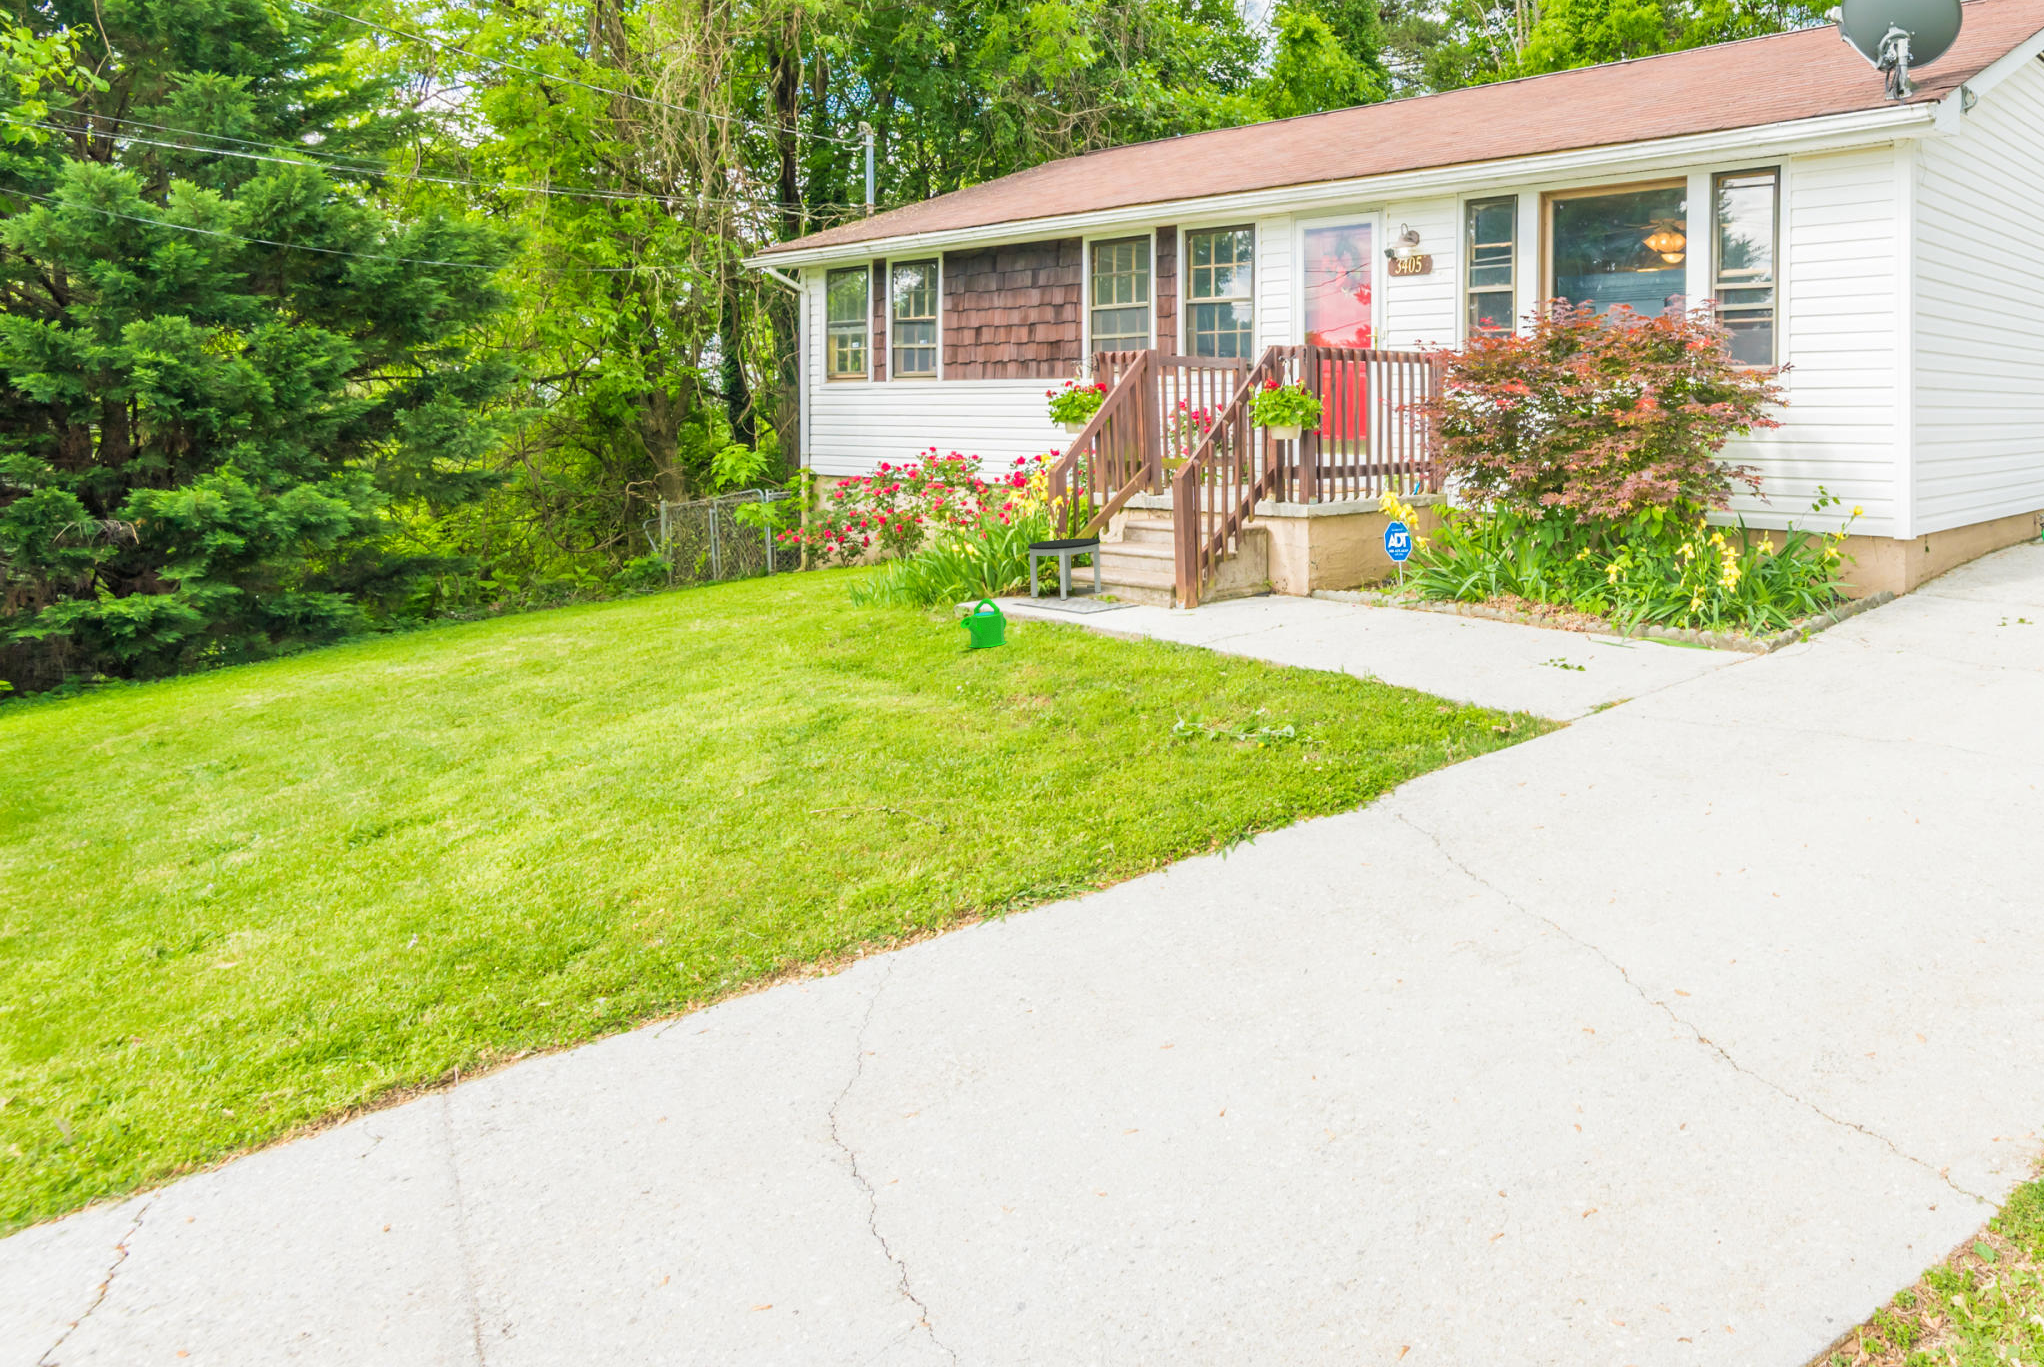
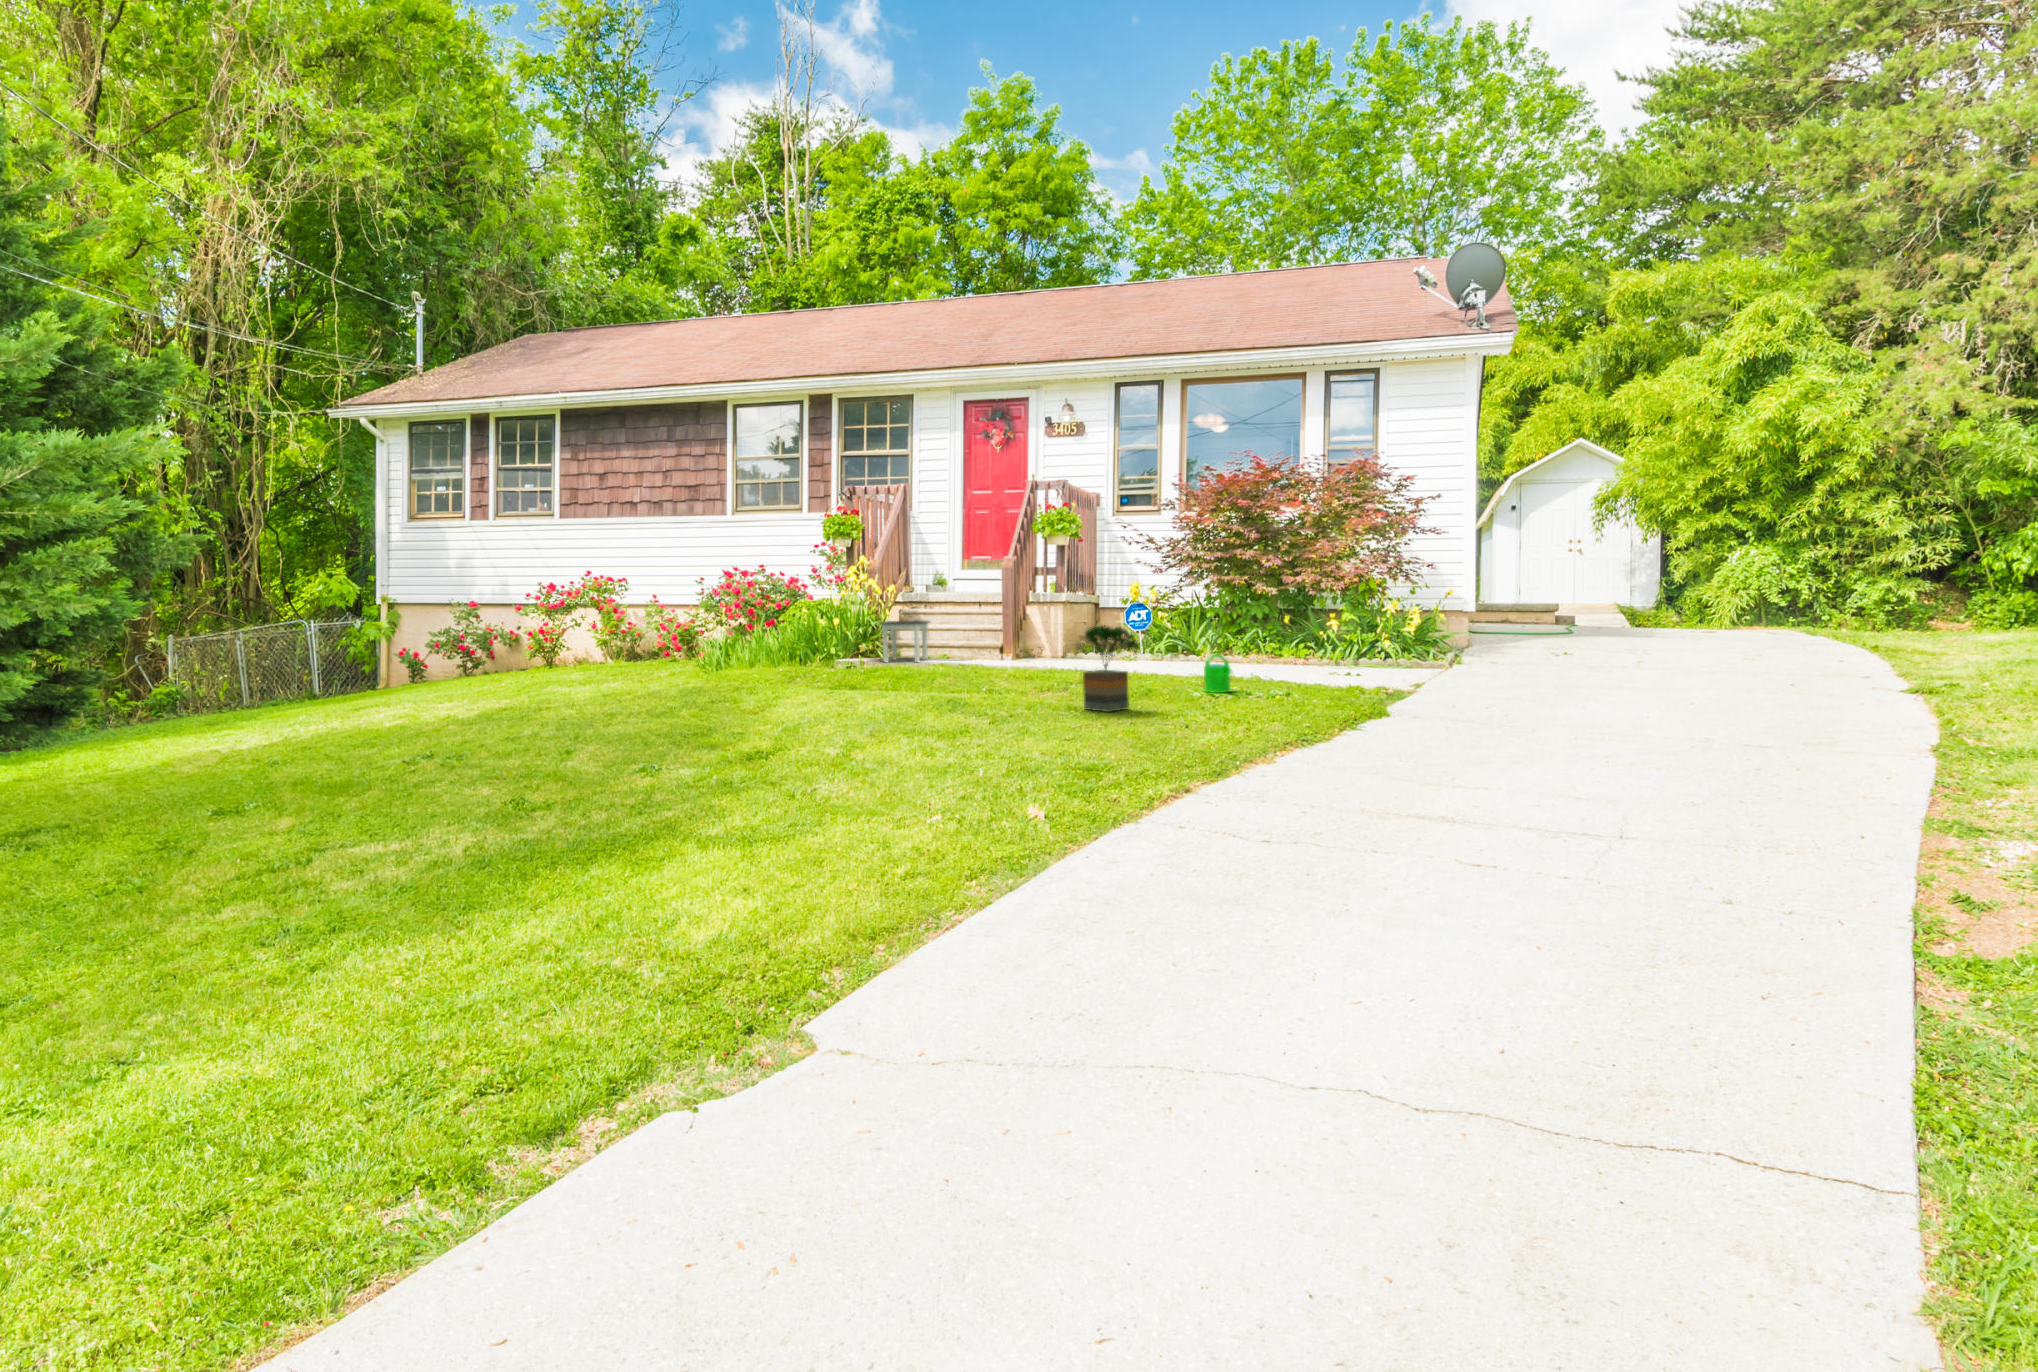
watering can: present [960,598,1007,648] -> present [1204,653,1231,693]
potted tree: none [797,619,896,757] -> present [1076,625,1140,712]

